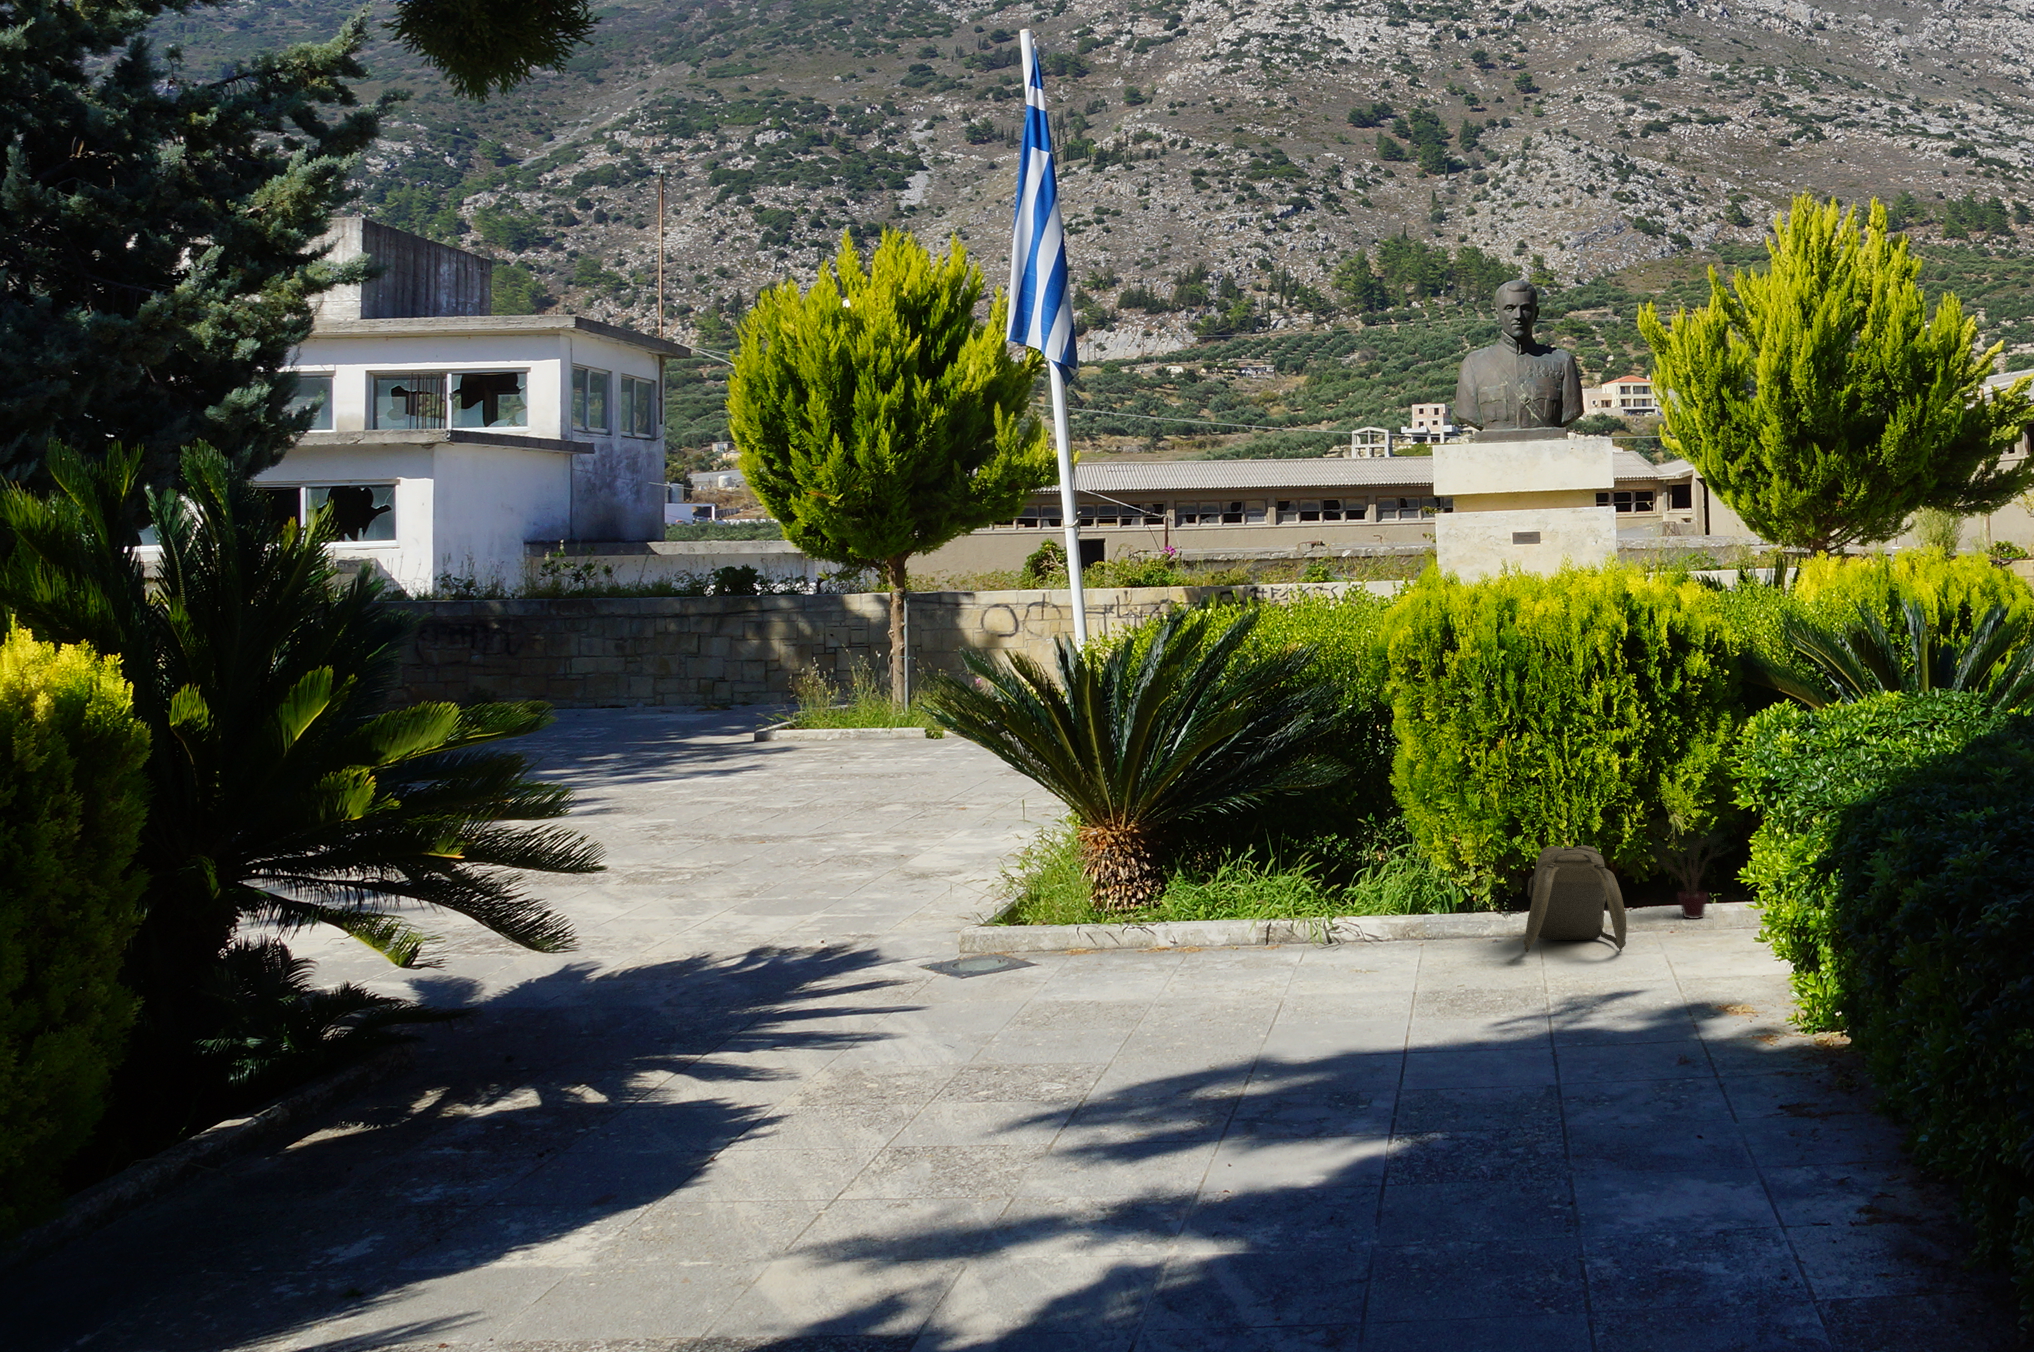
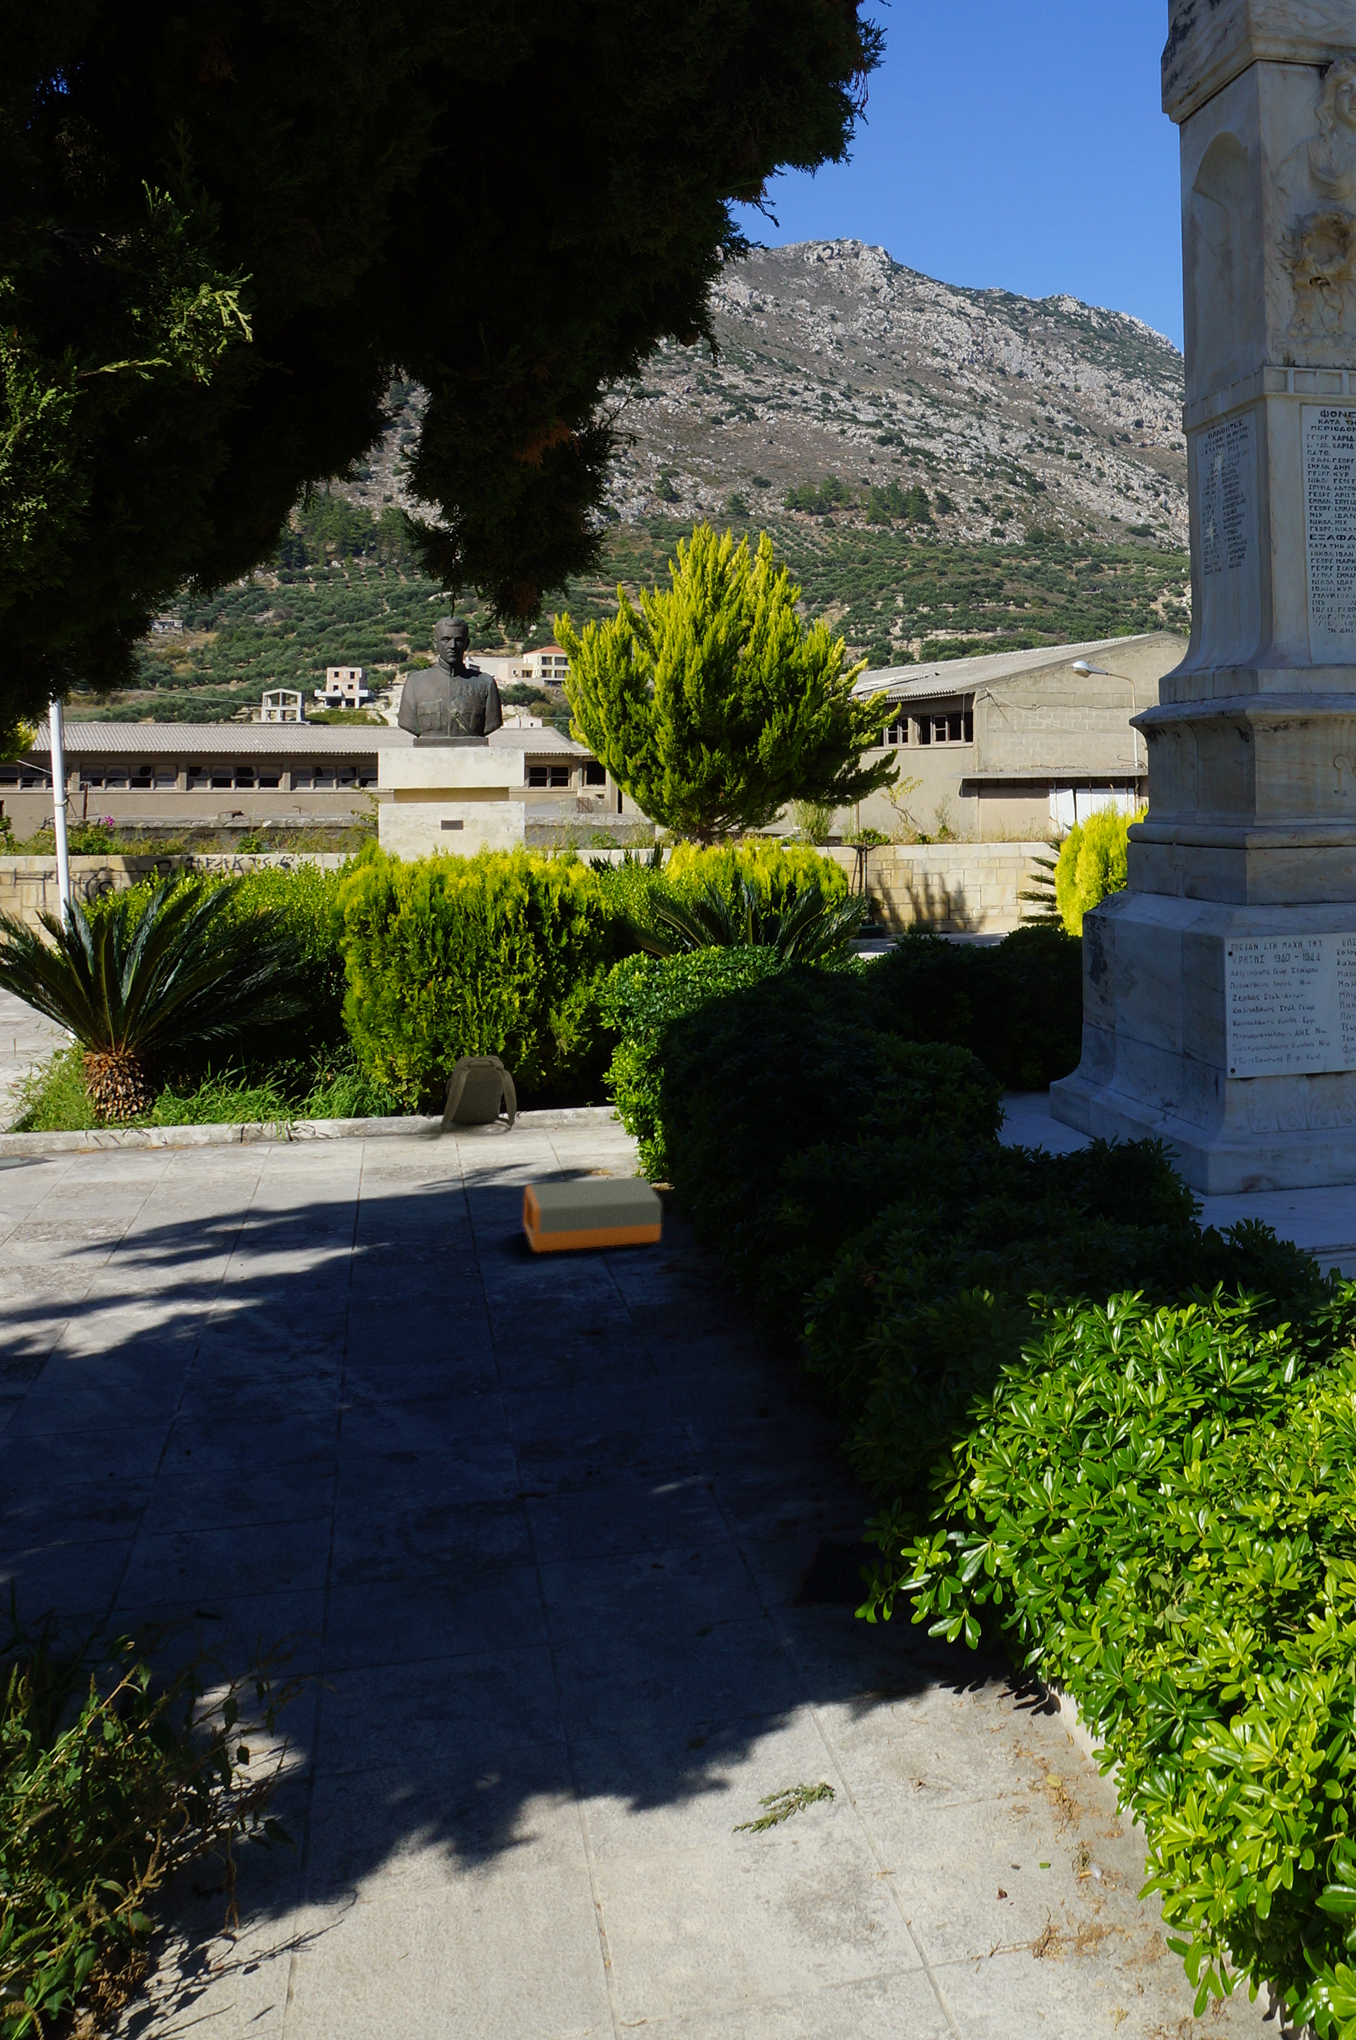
potted plant: present [1648,825,1734,919] -> none [534,1035,599,1107]
storage box: none [1648,1099,1894,1240] -> present [523,1177,661,1252]

